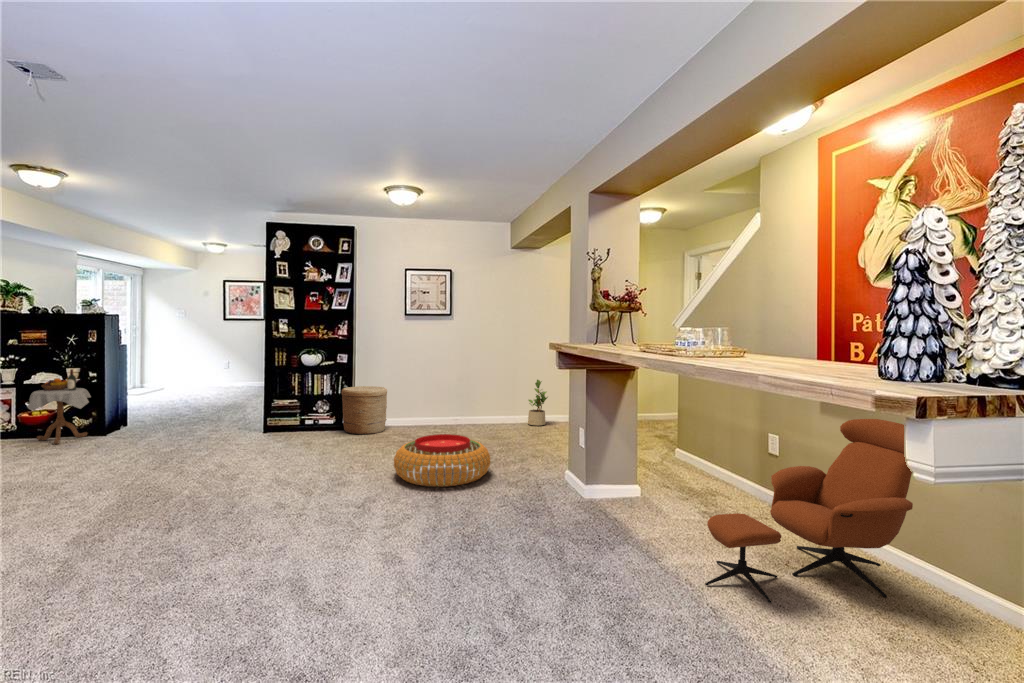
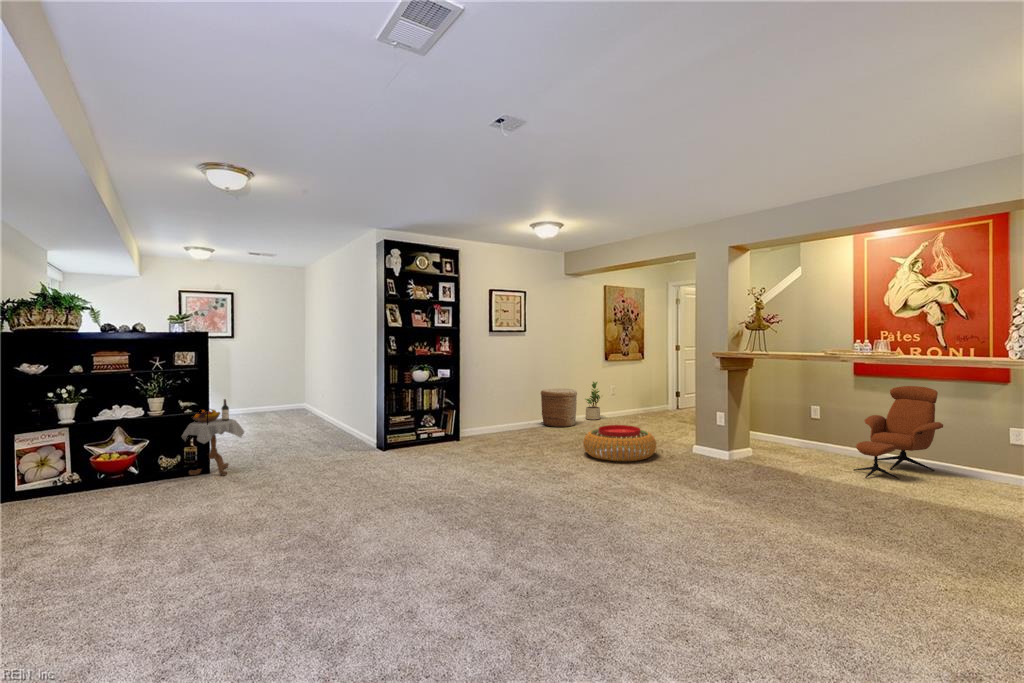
woven basket: present [341,386,387,434] -> present [541,389,577,427]

